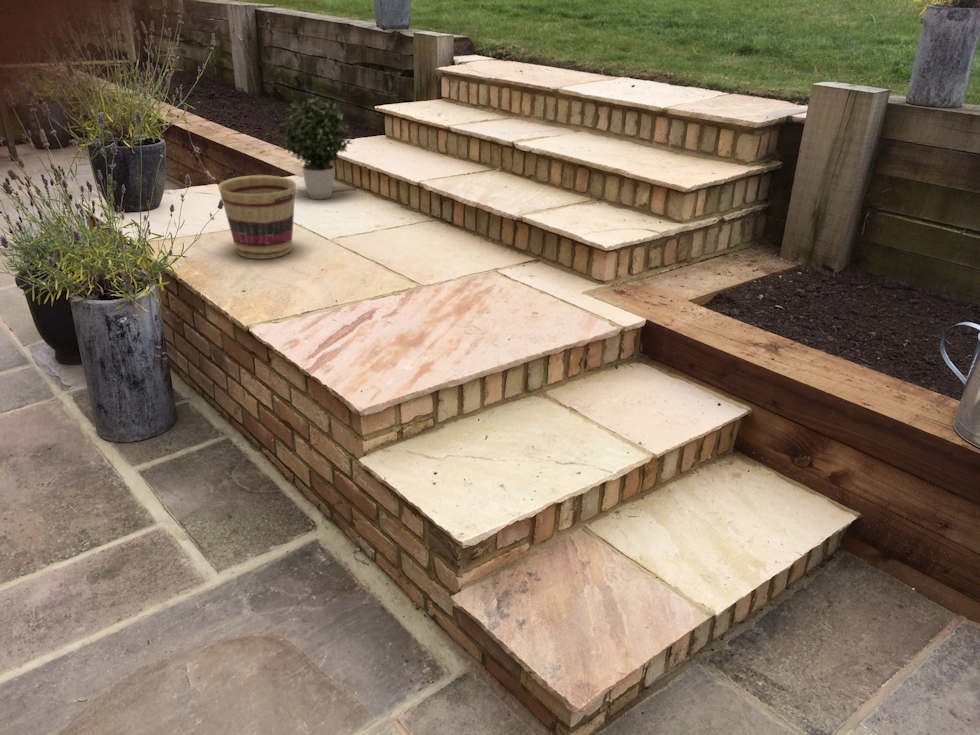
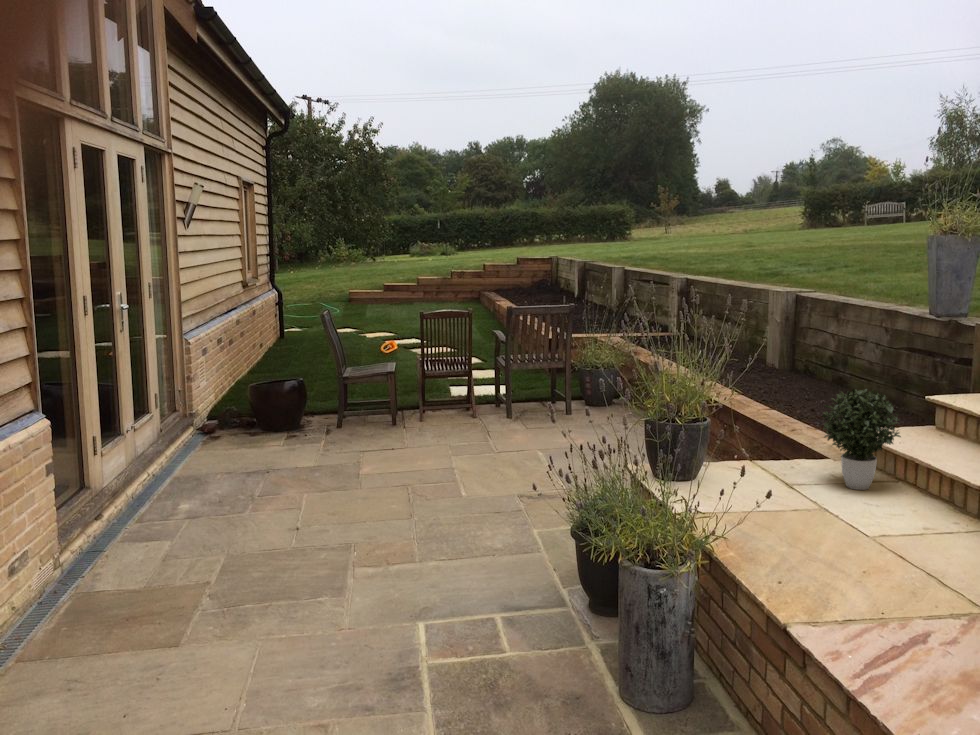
basket: present [219,175,296,259] -> none [763,465,842,550]

